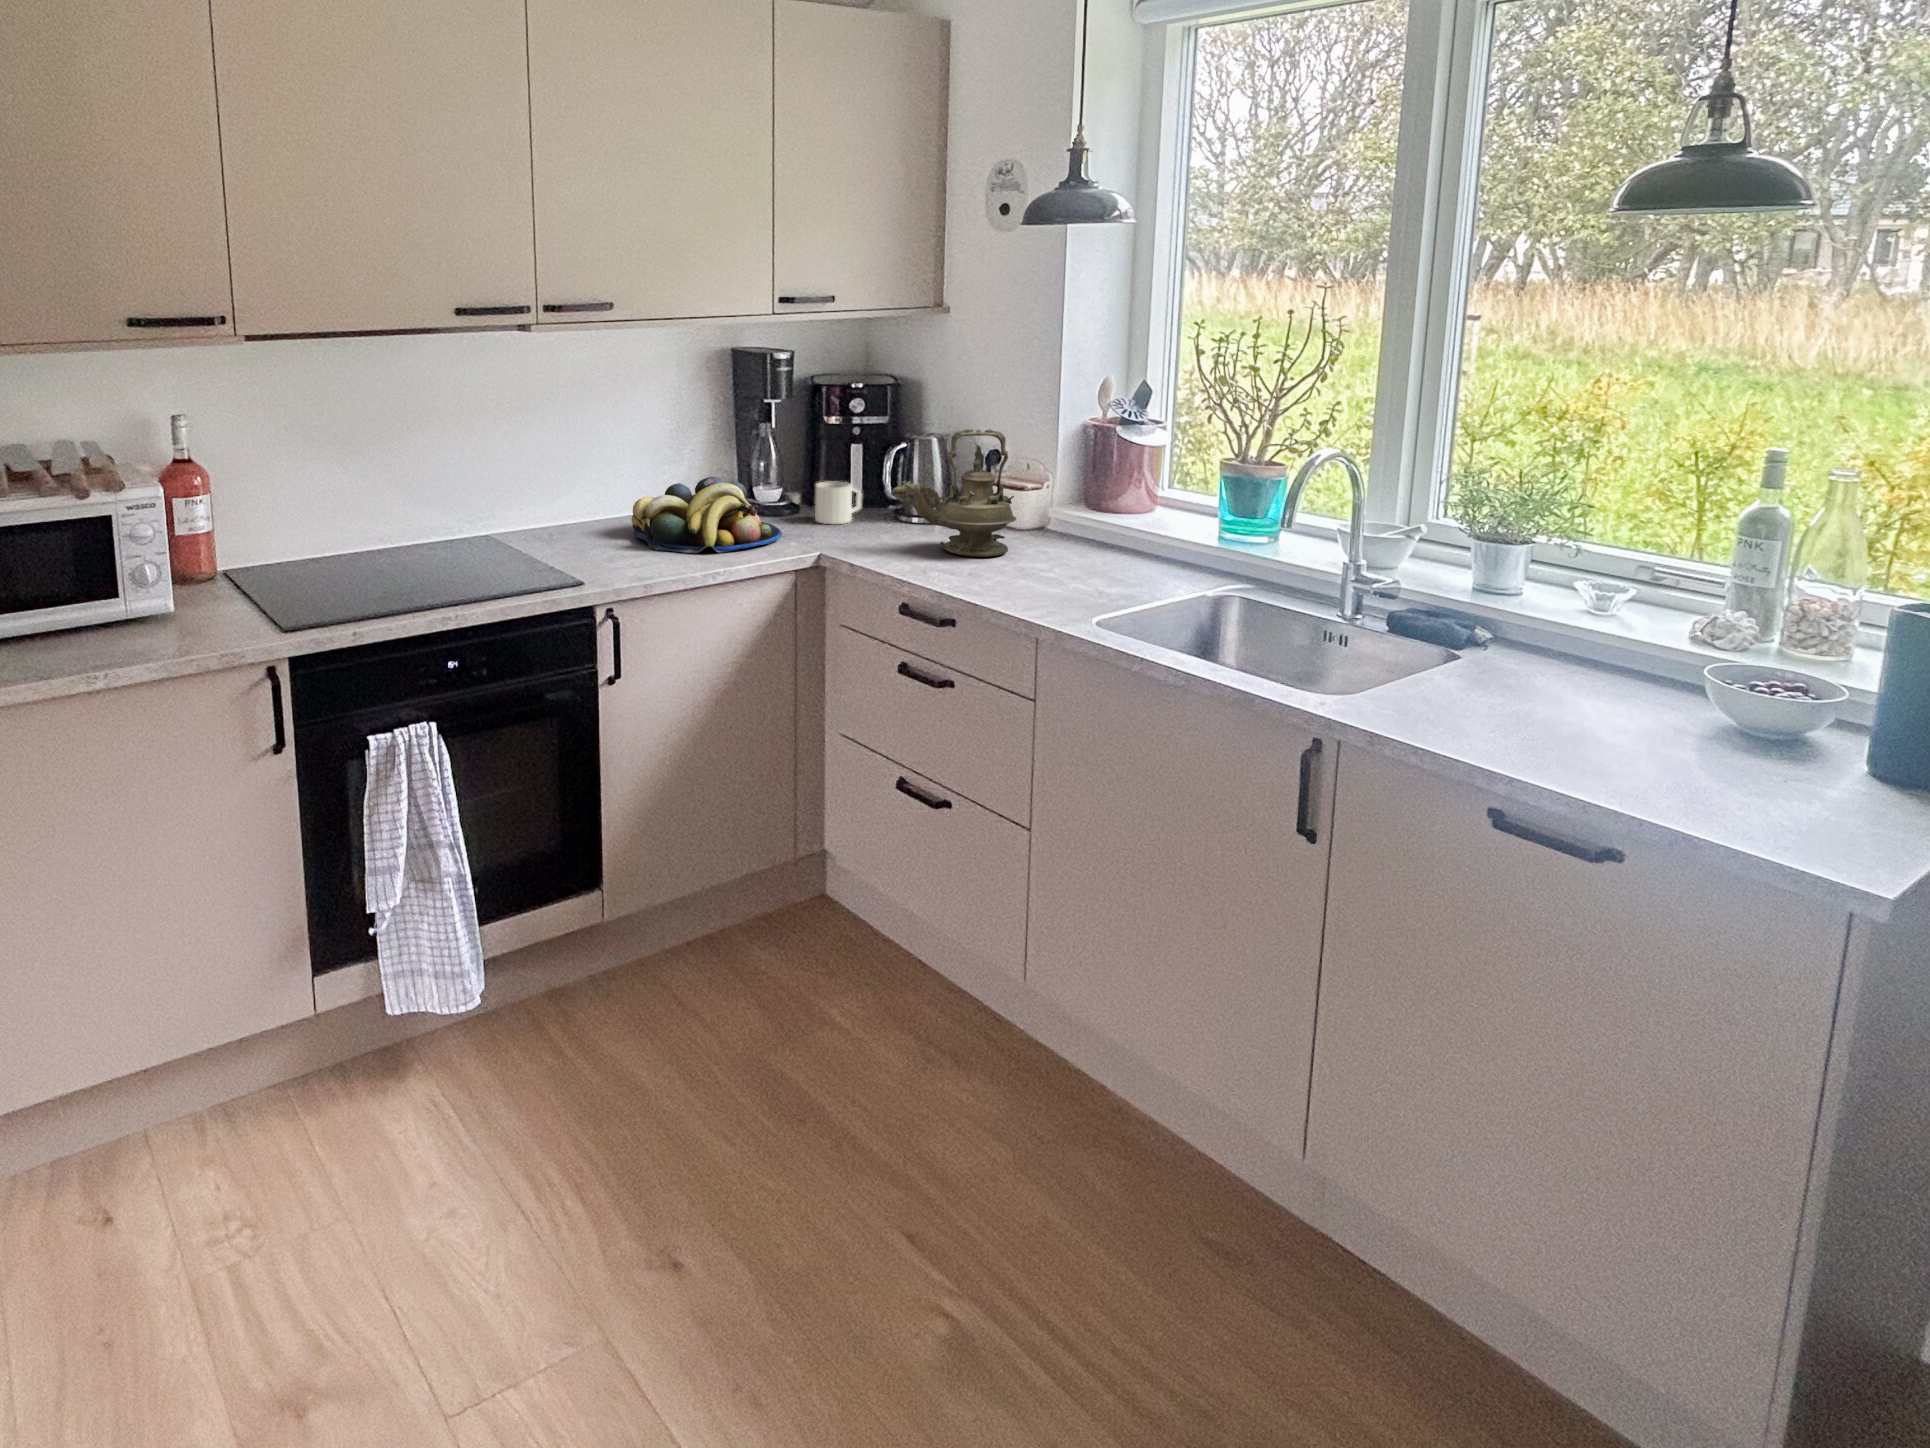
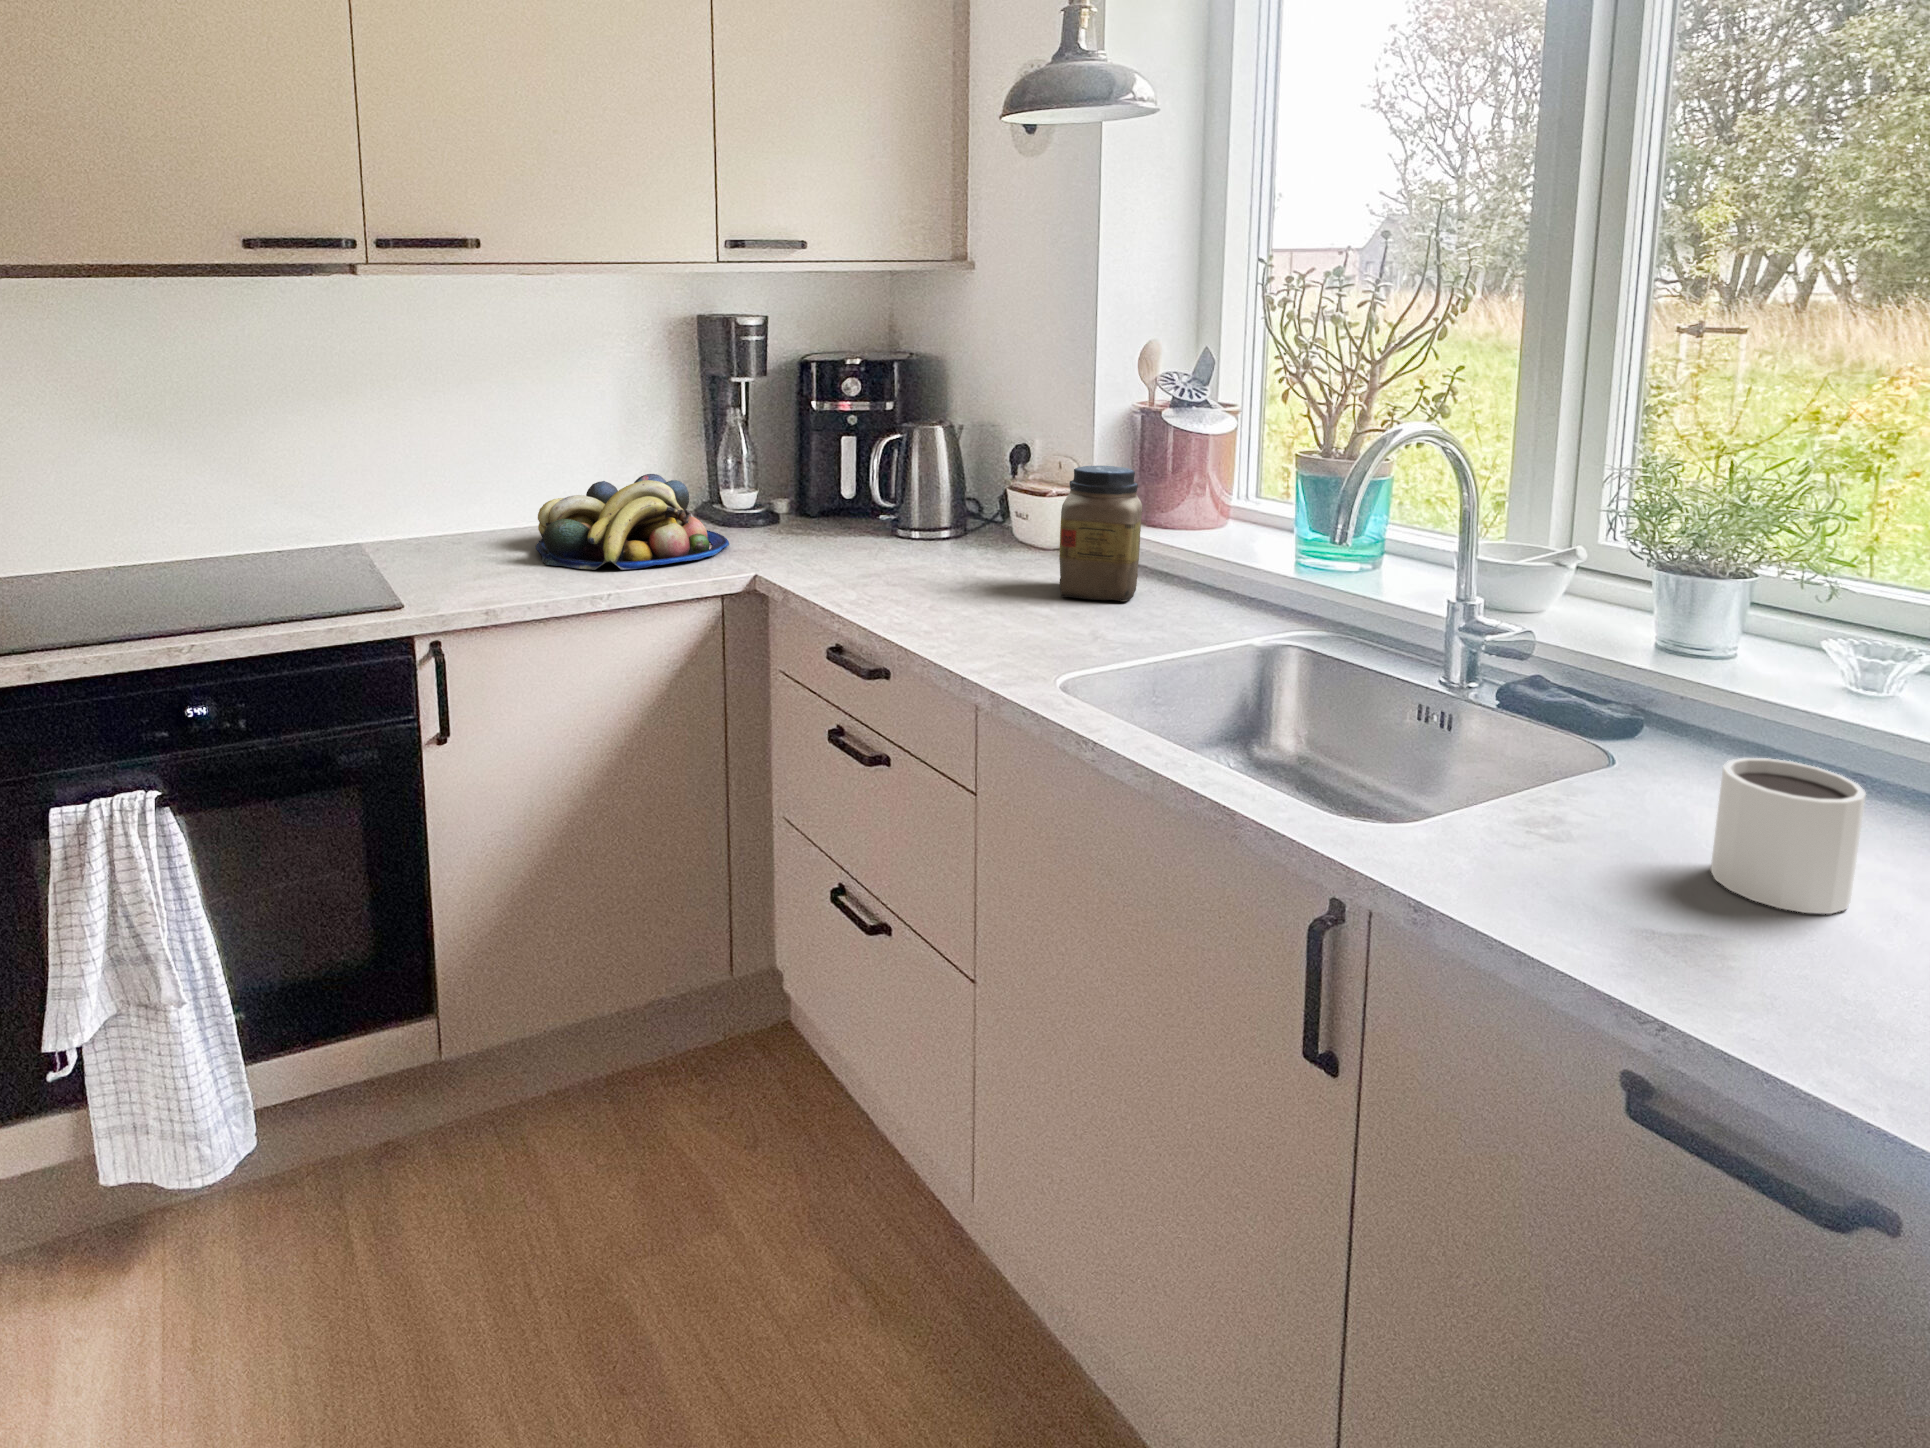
teapot: present [890,429,1016,557] -> none [847,410,1018,583]
jar: none [1054,470,1114,568] -> present [1059,466,1142,601]
mug: present [815,481,862,524] -> present [1711,758,1866,914]

